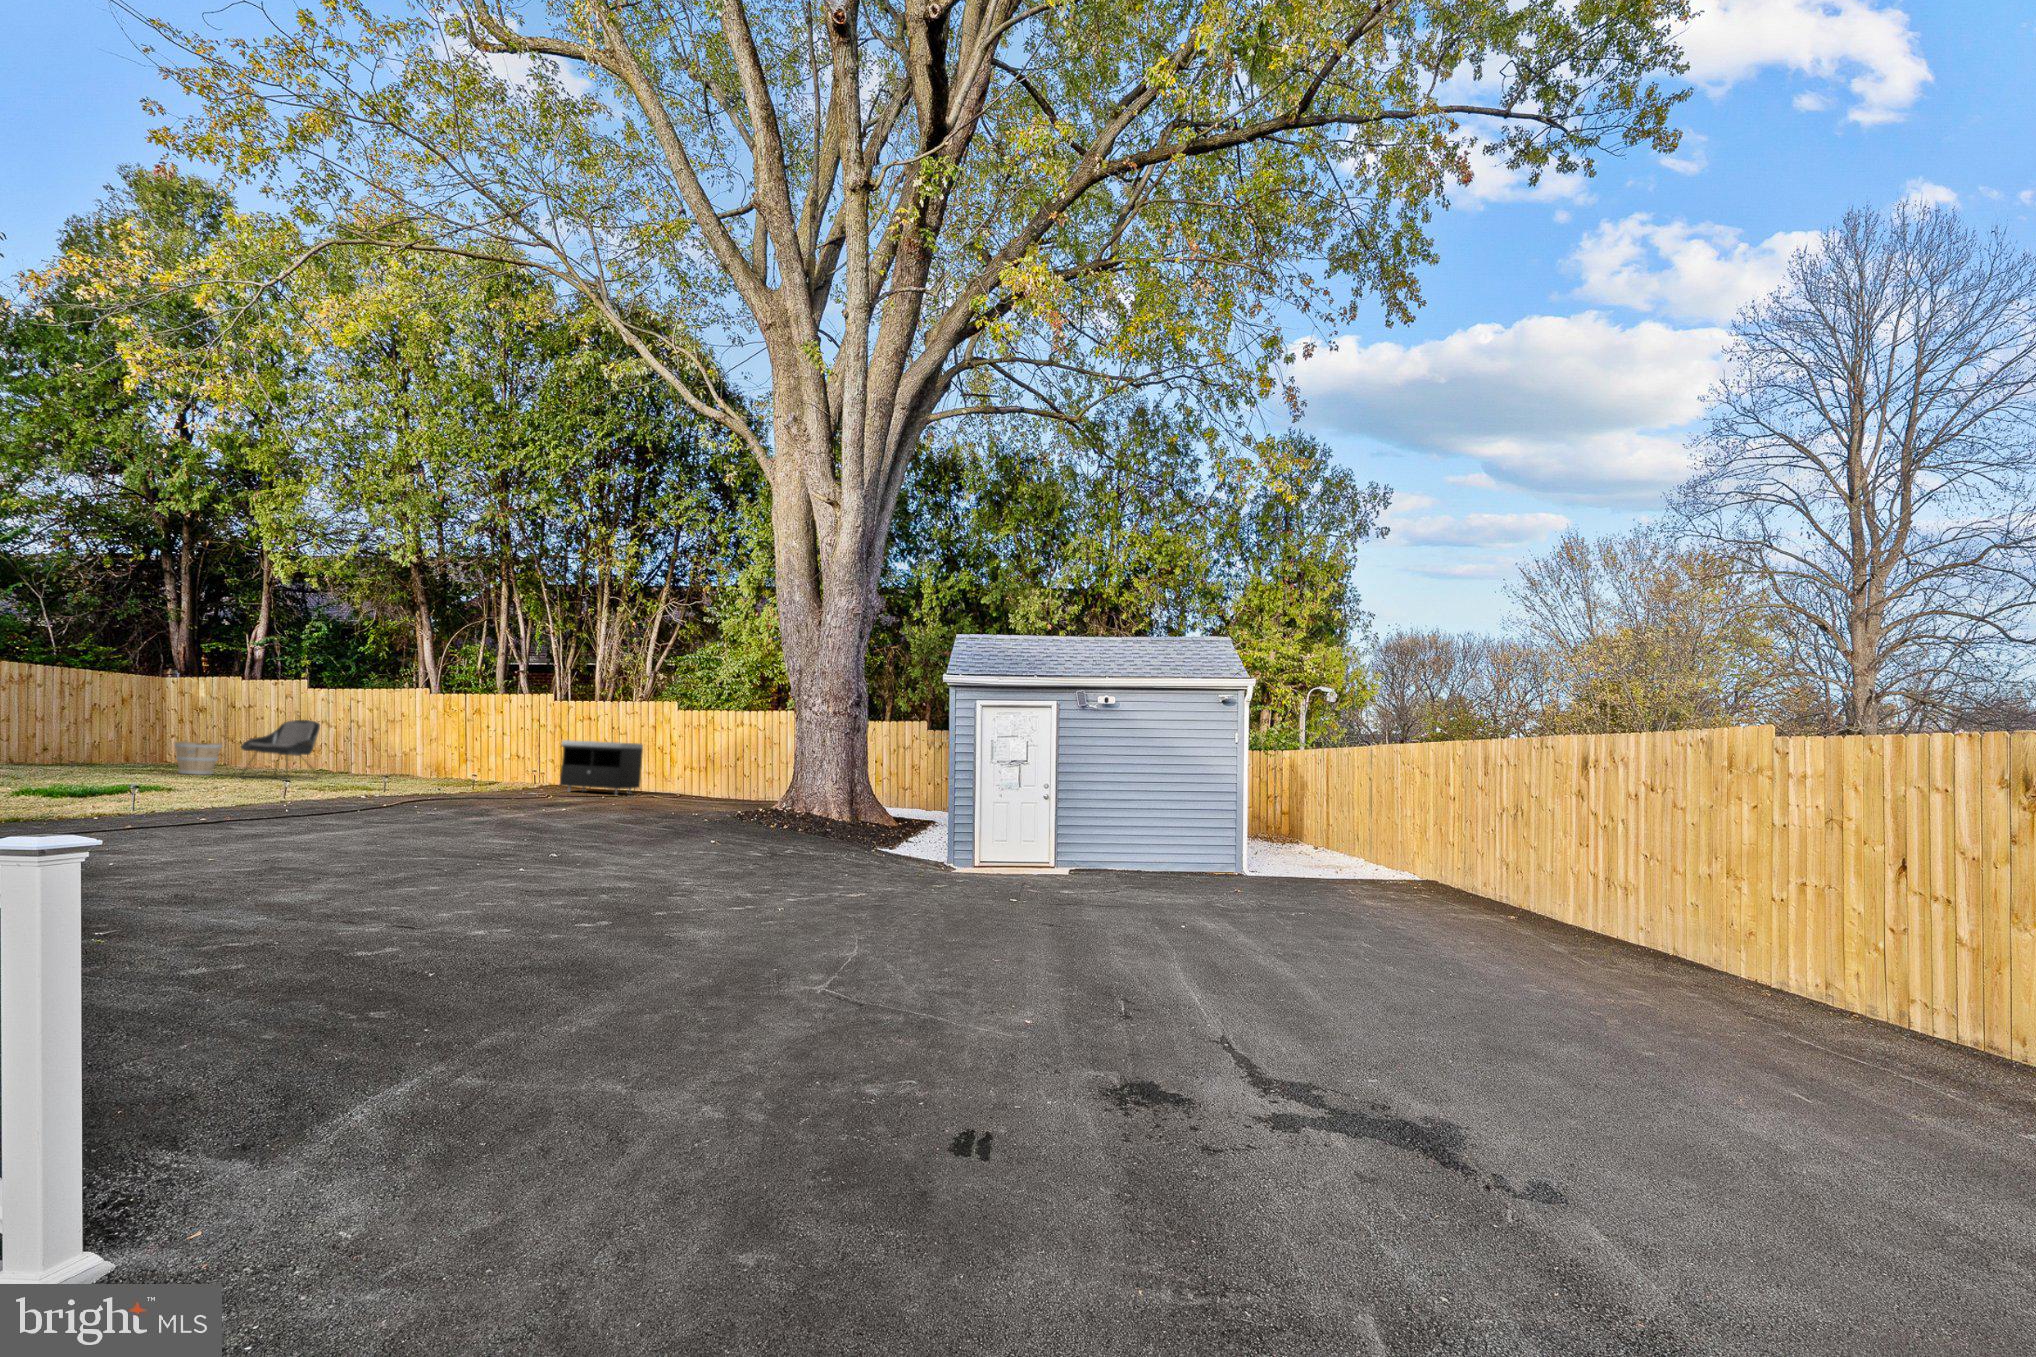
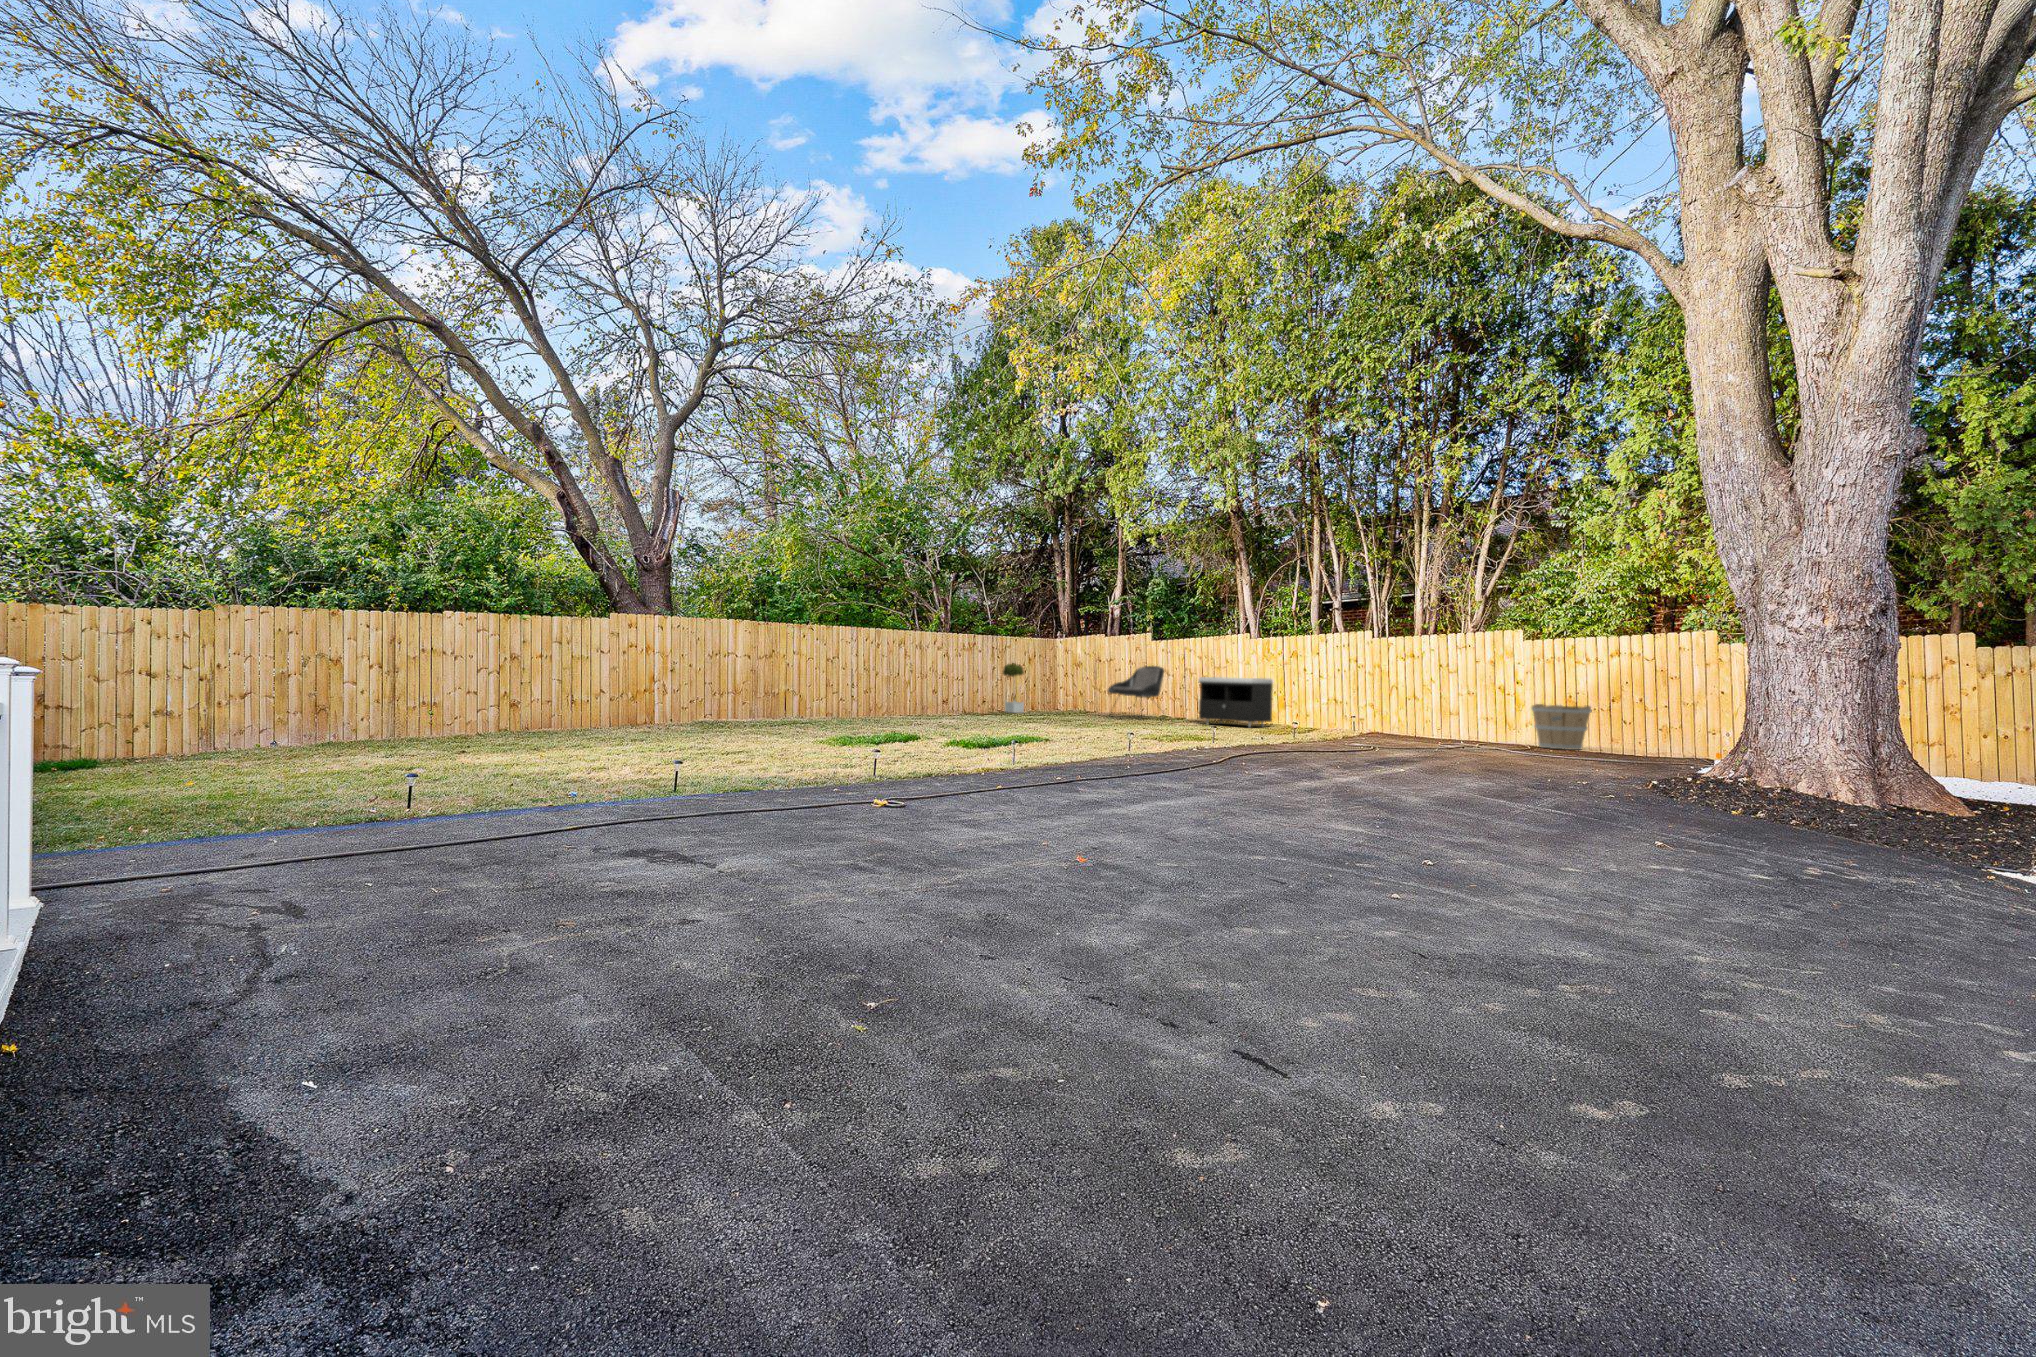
potted tree: none [73,710,111,773] -> present [1003,664,1024,713]
storage bench: present [560,740,643,793] -> present [1199,677,1273,727]
wooden bucket: present [175,741,222,775] -> present [1531,704,1592,750]

